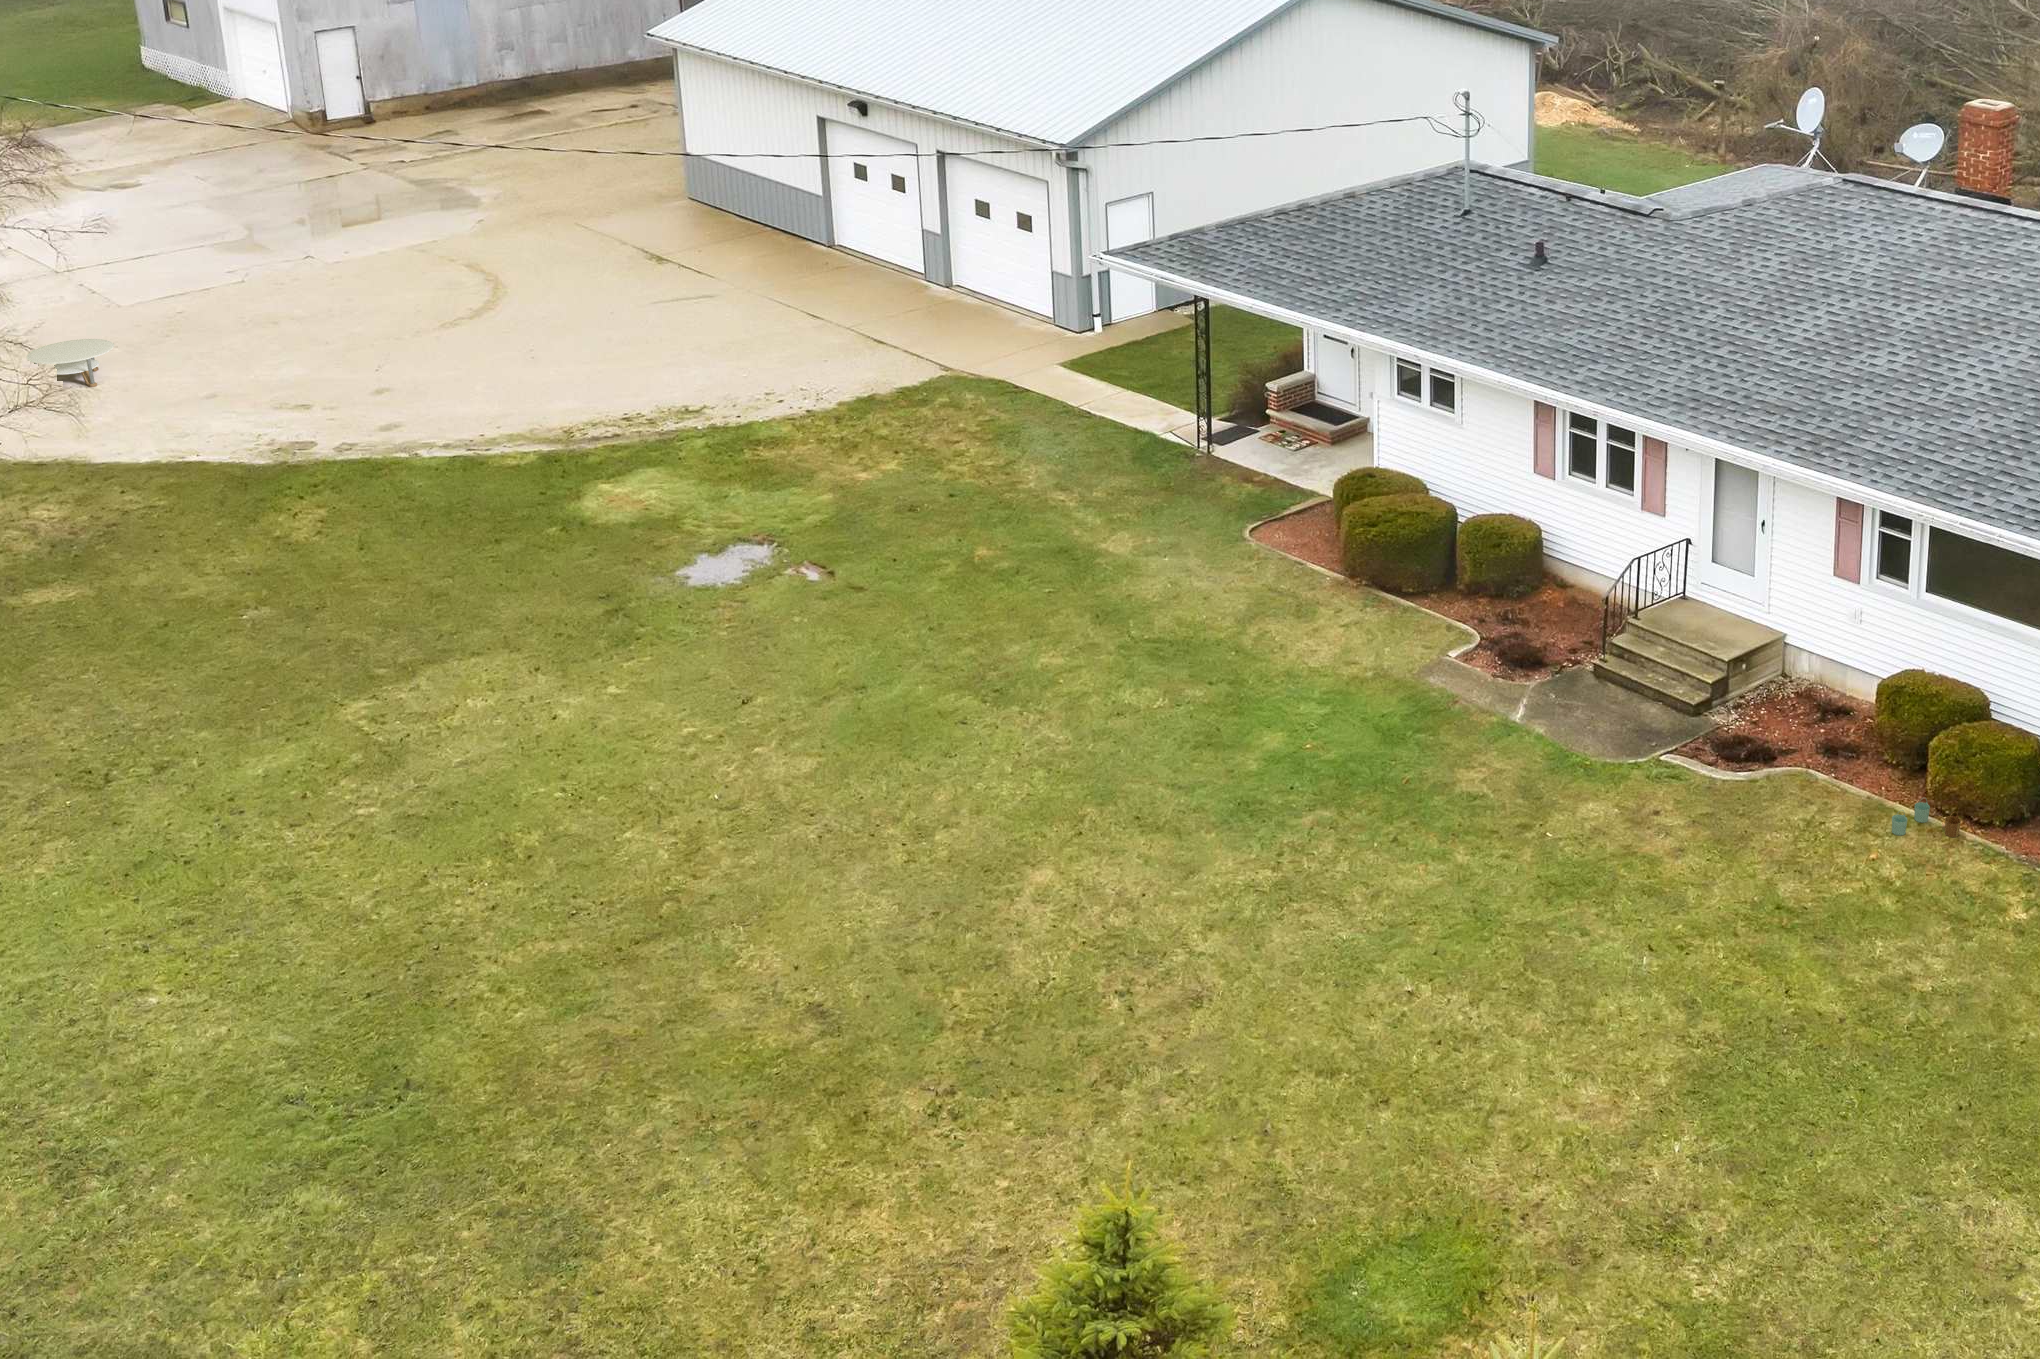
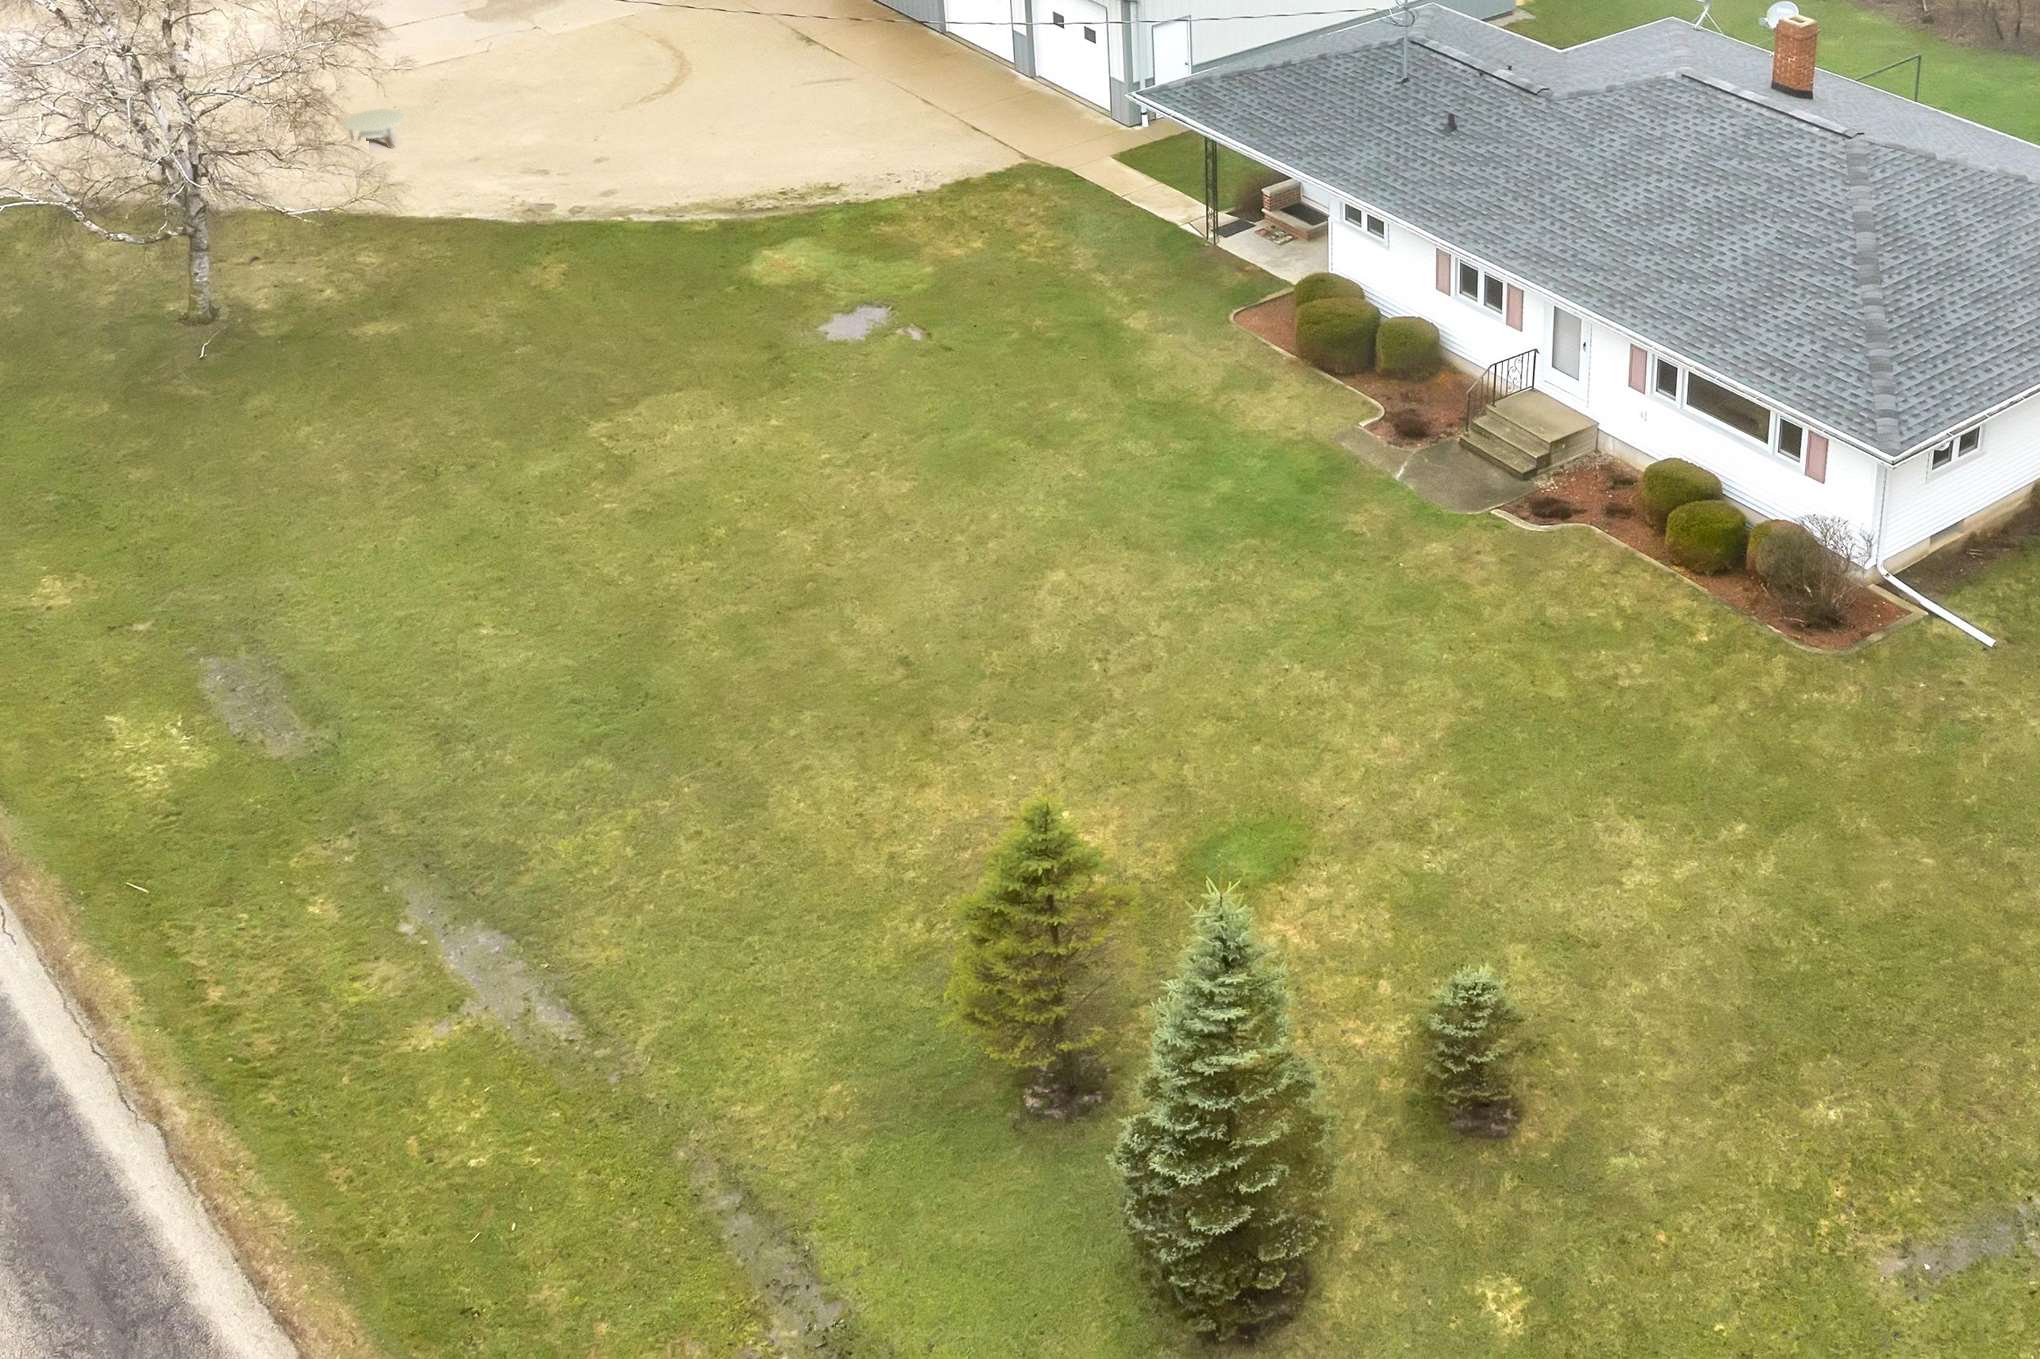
bucket: present [1892,802,1961,837] -> none [1635,552,1682,580]

